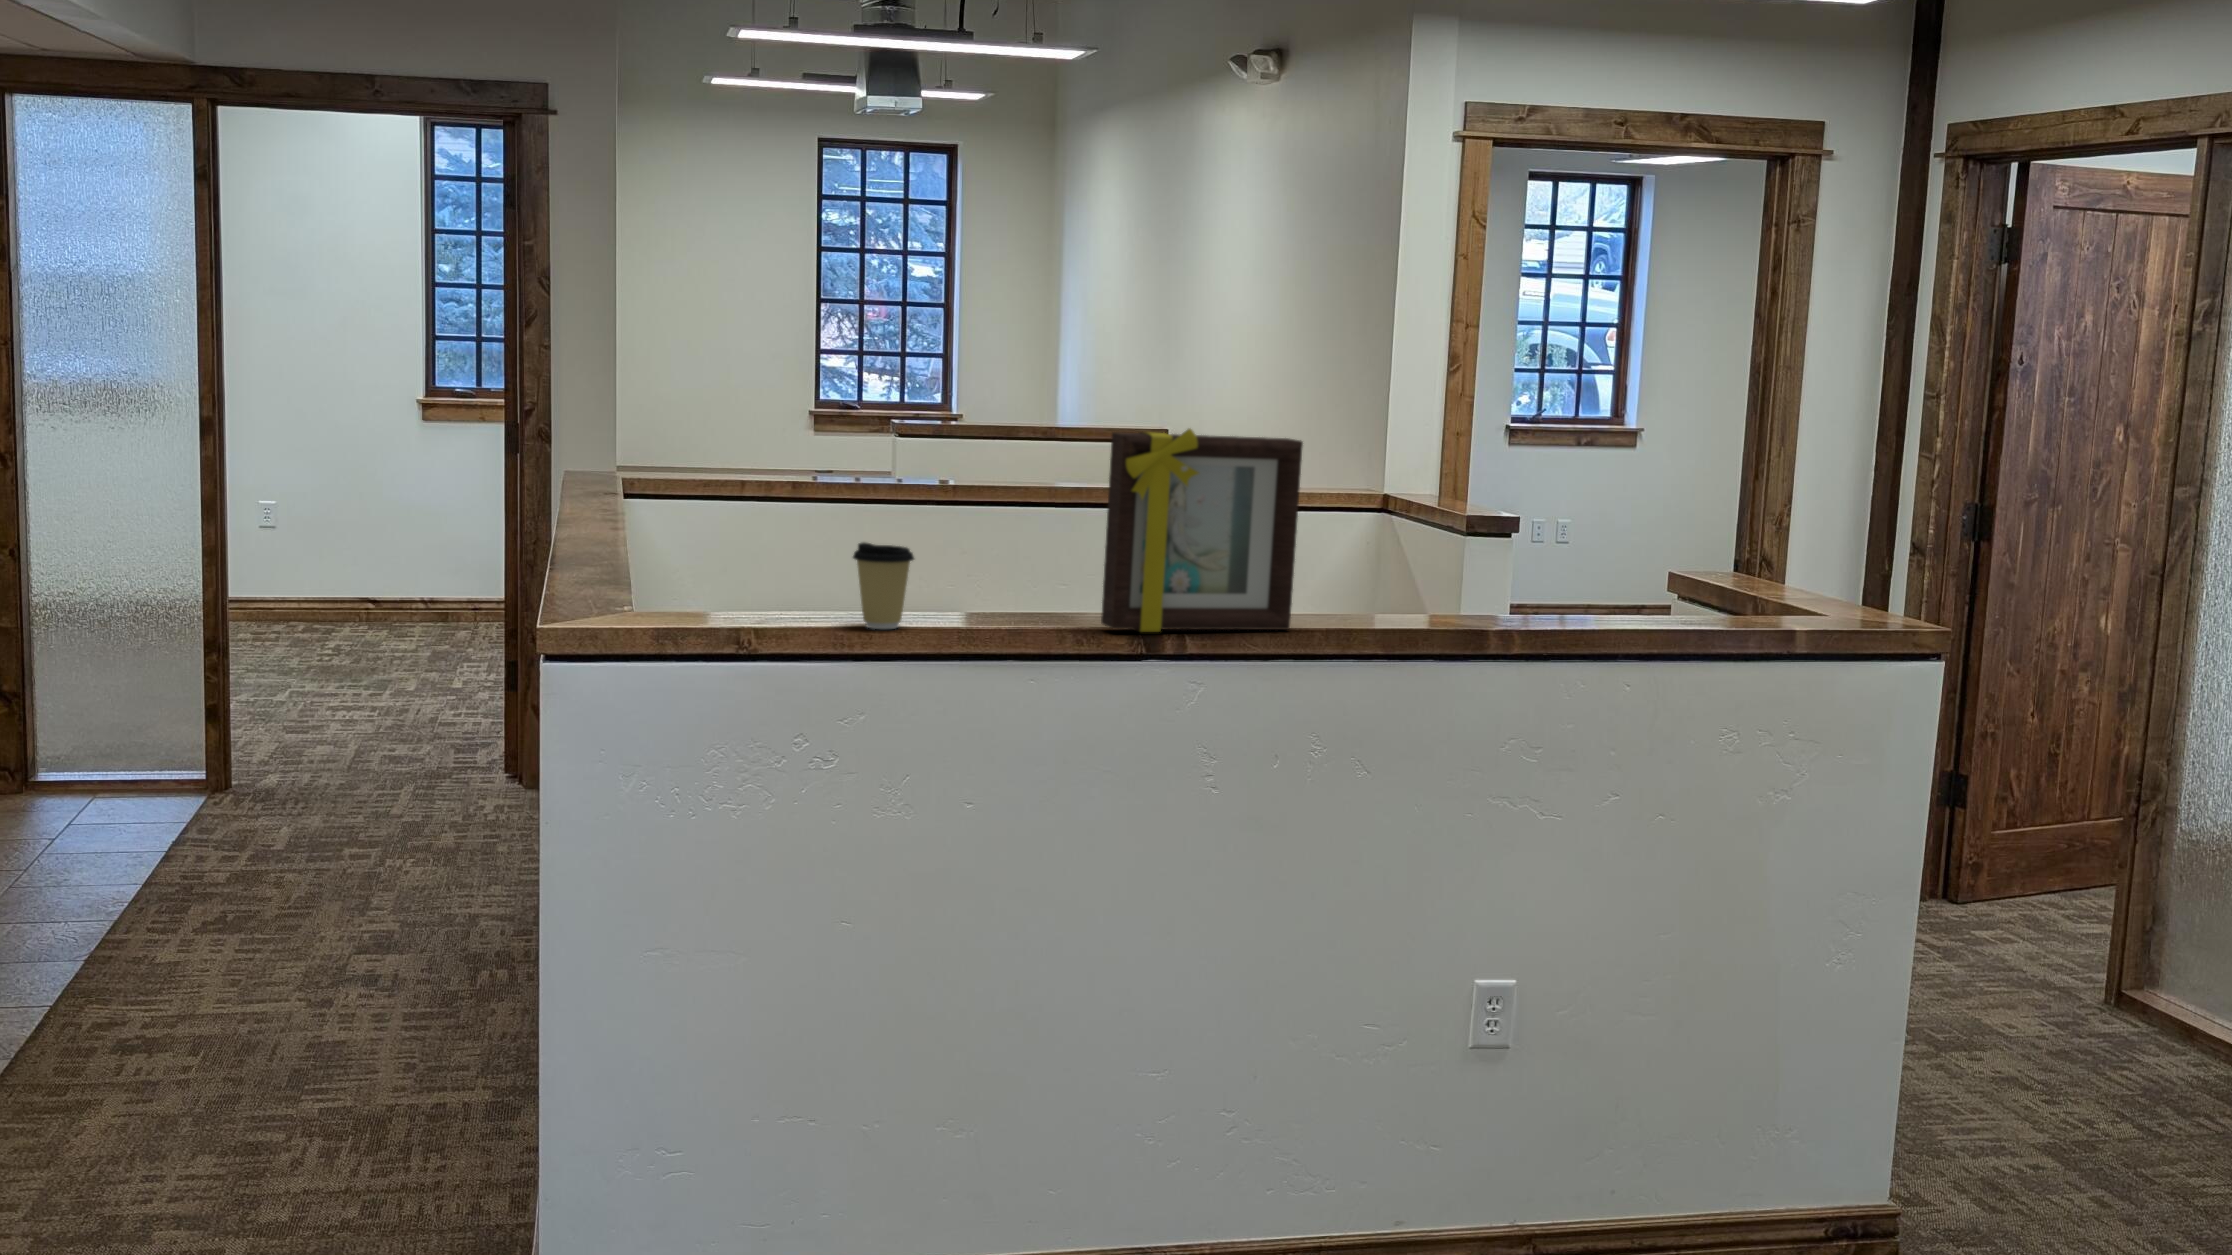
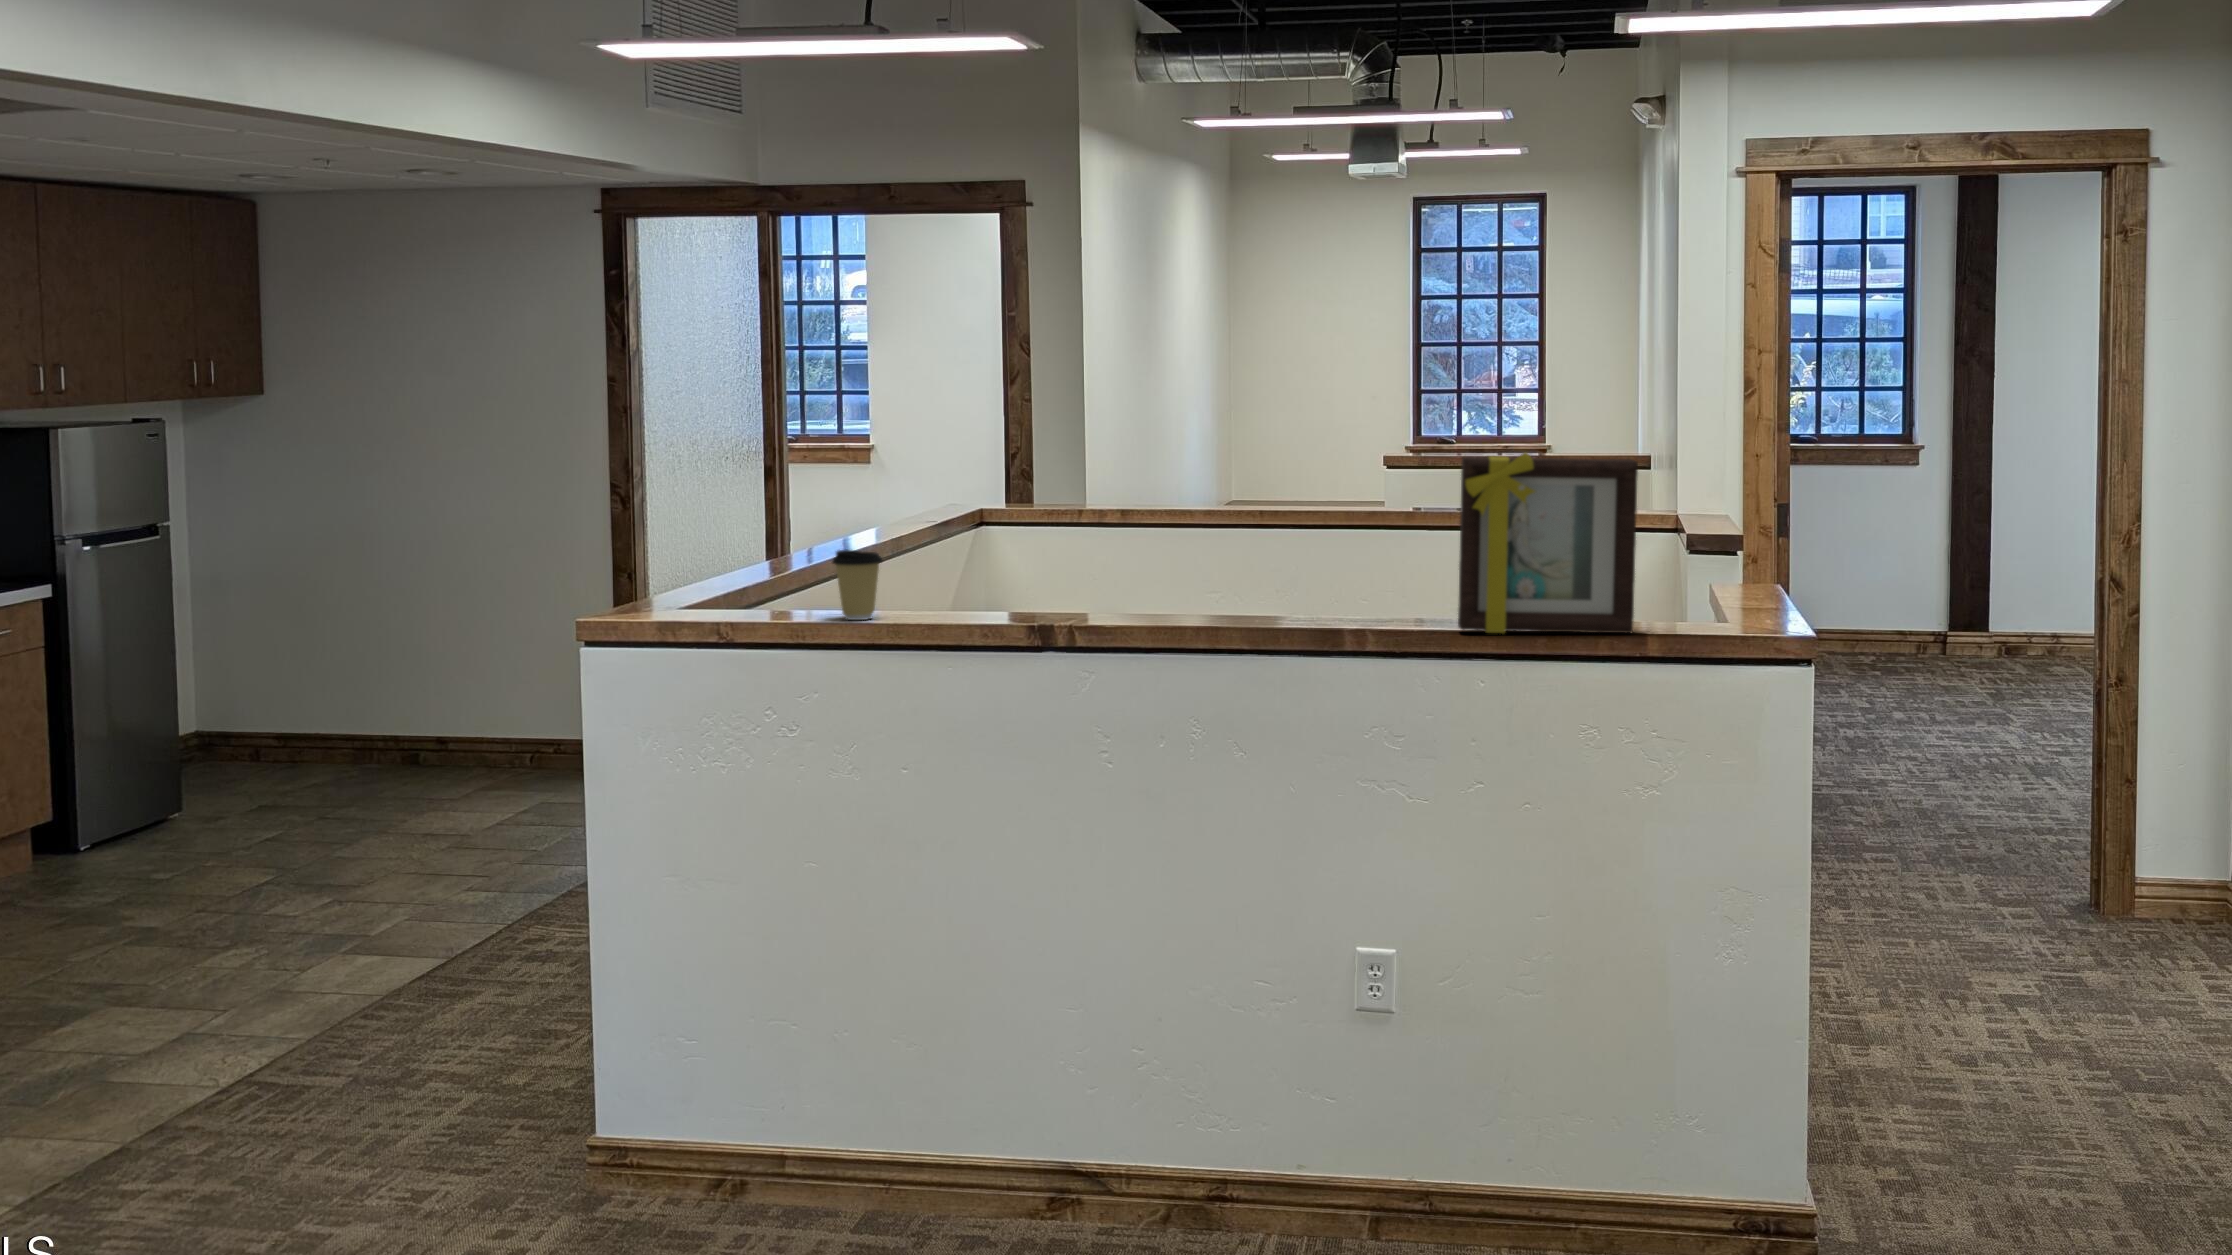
picture frame: present [1101,429,1303,632] -> present [1458,452,1638,633]

